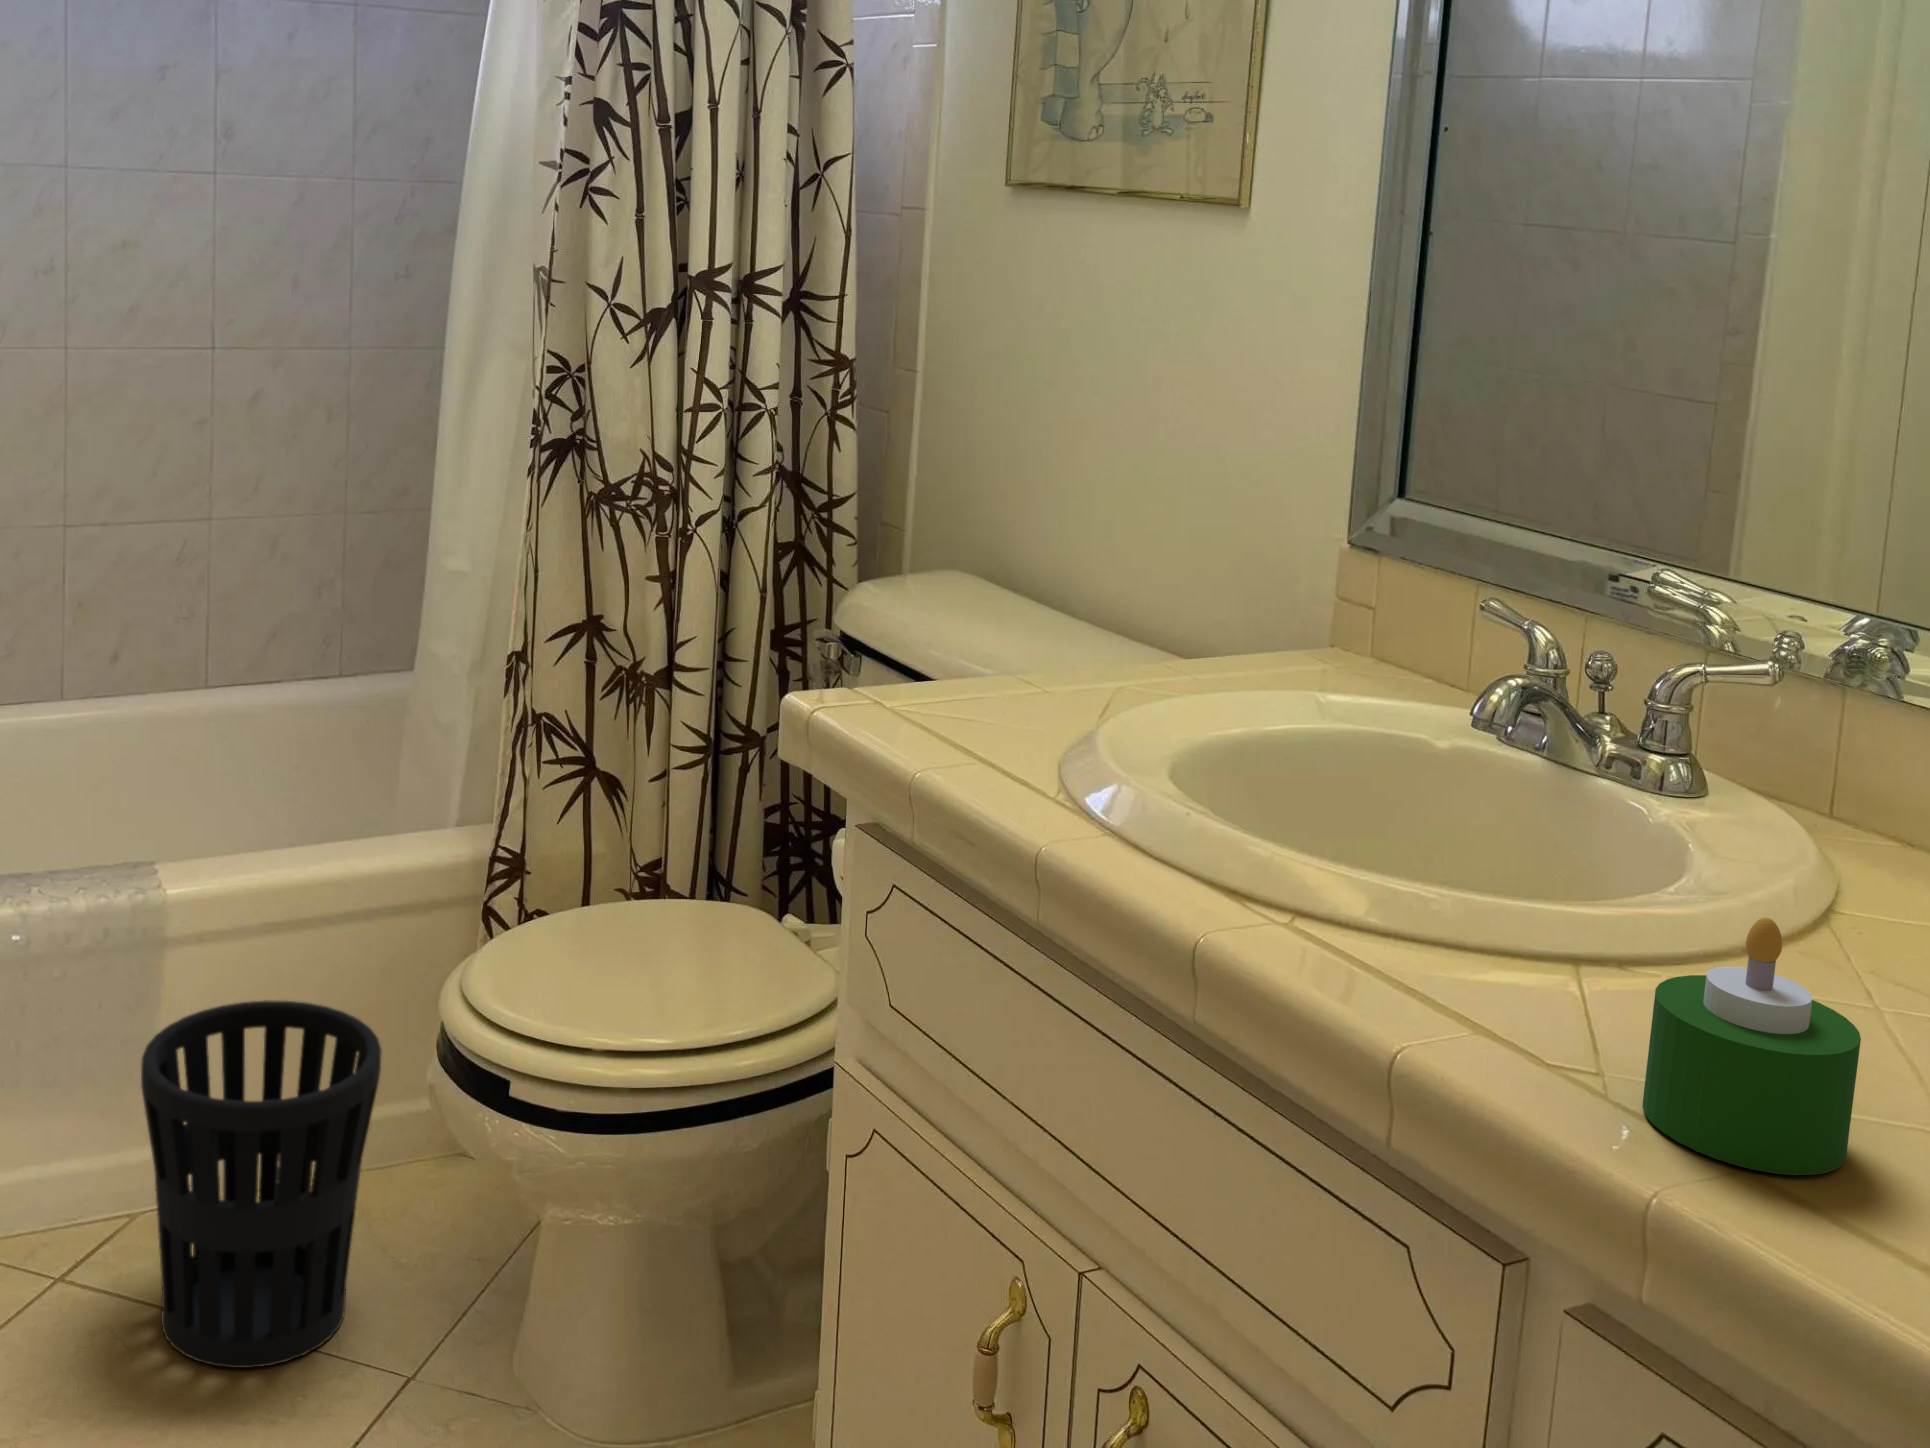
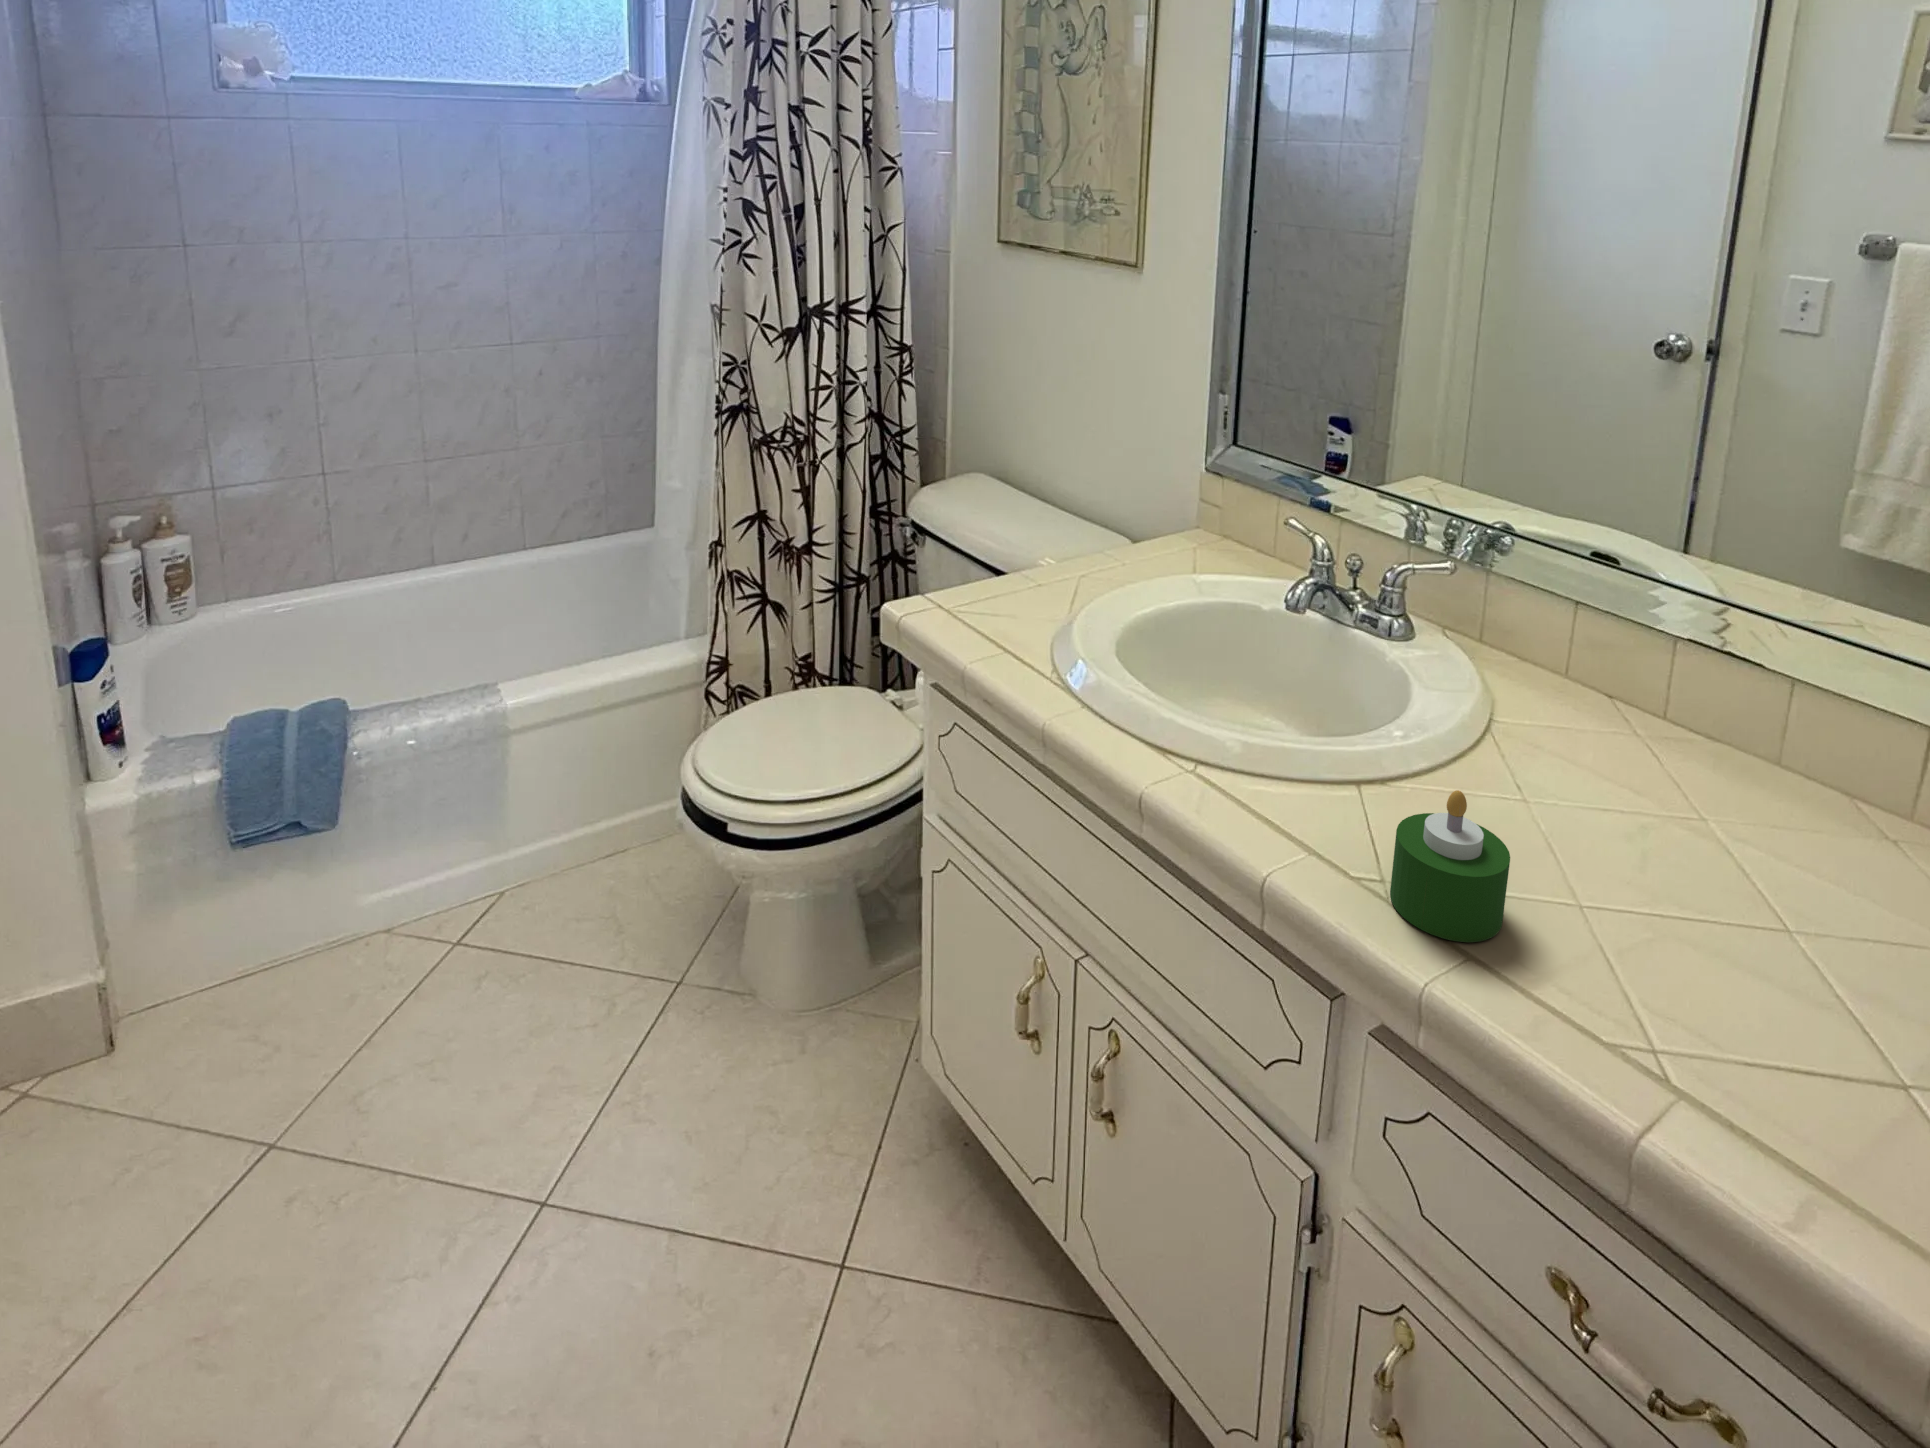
wastebasket: present [141,1000,382,1368] -> none [497,765,649,992]

